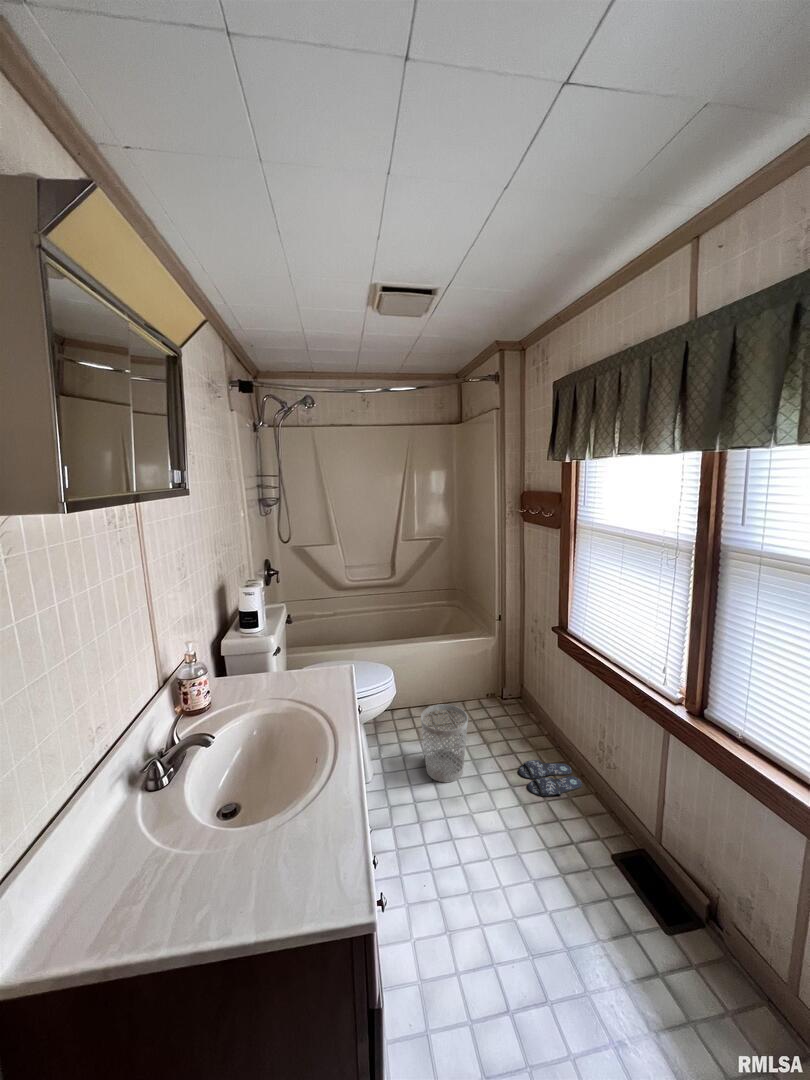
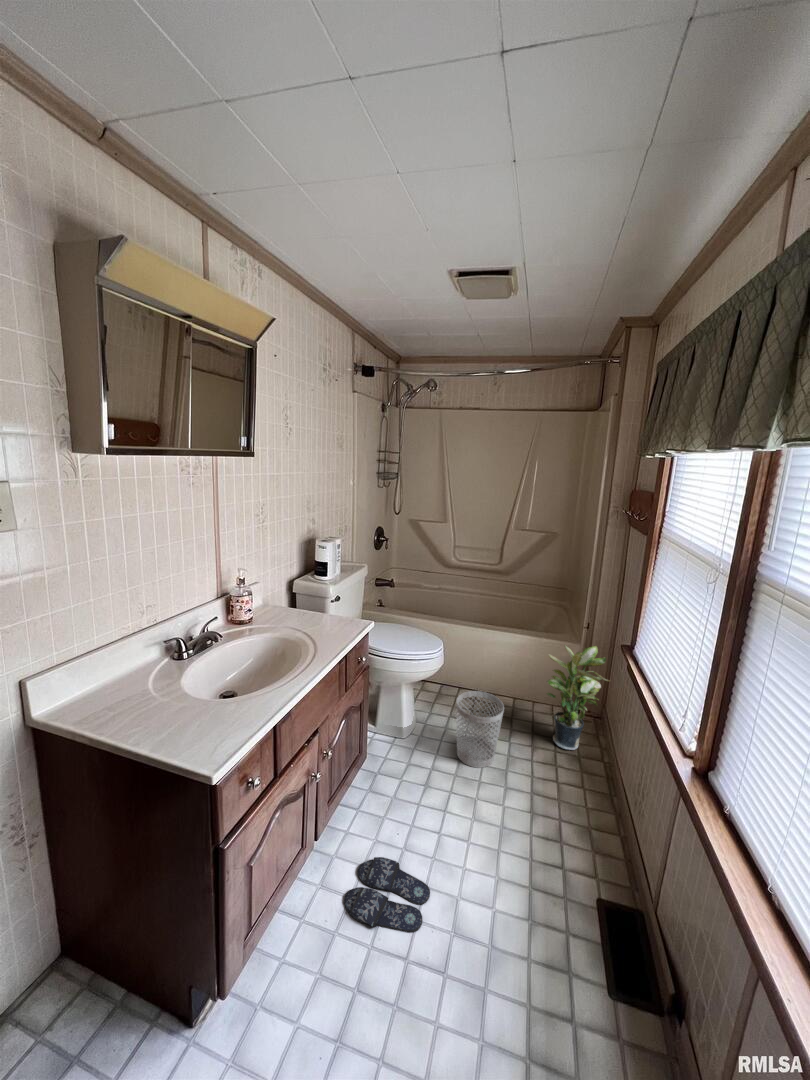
potted plant: none [482,634,536,734] -> present [547,646,608,750]
slippers: present [519,760,582,797] -> present [344,857,430,933]

